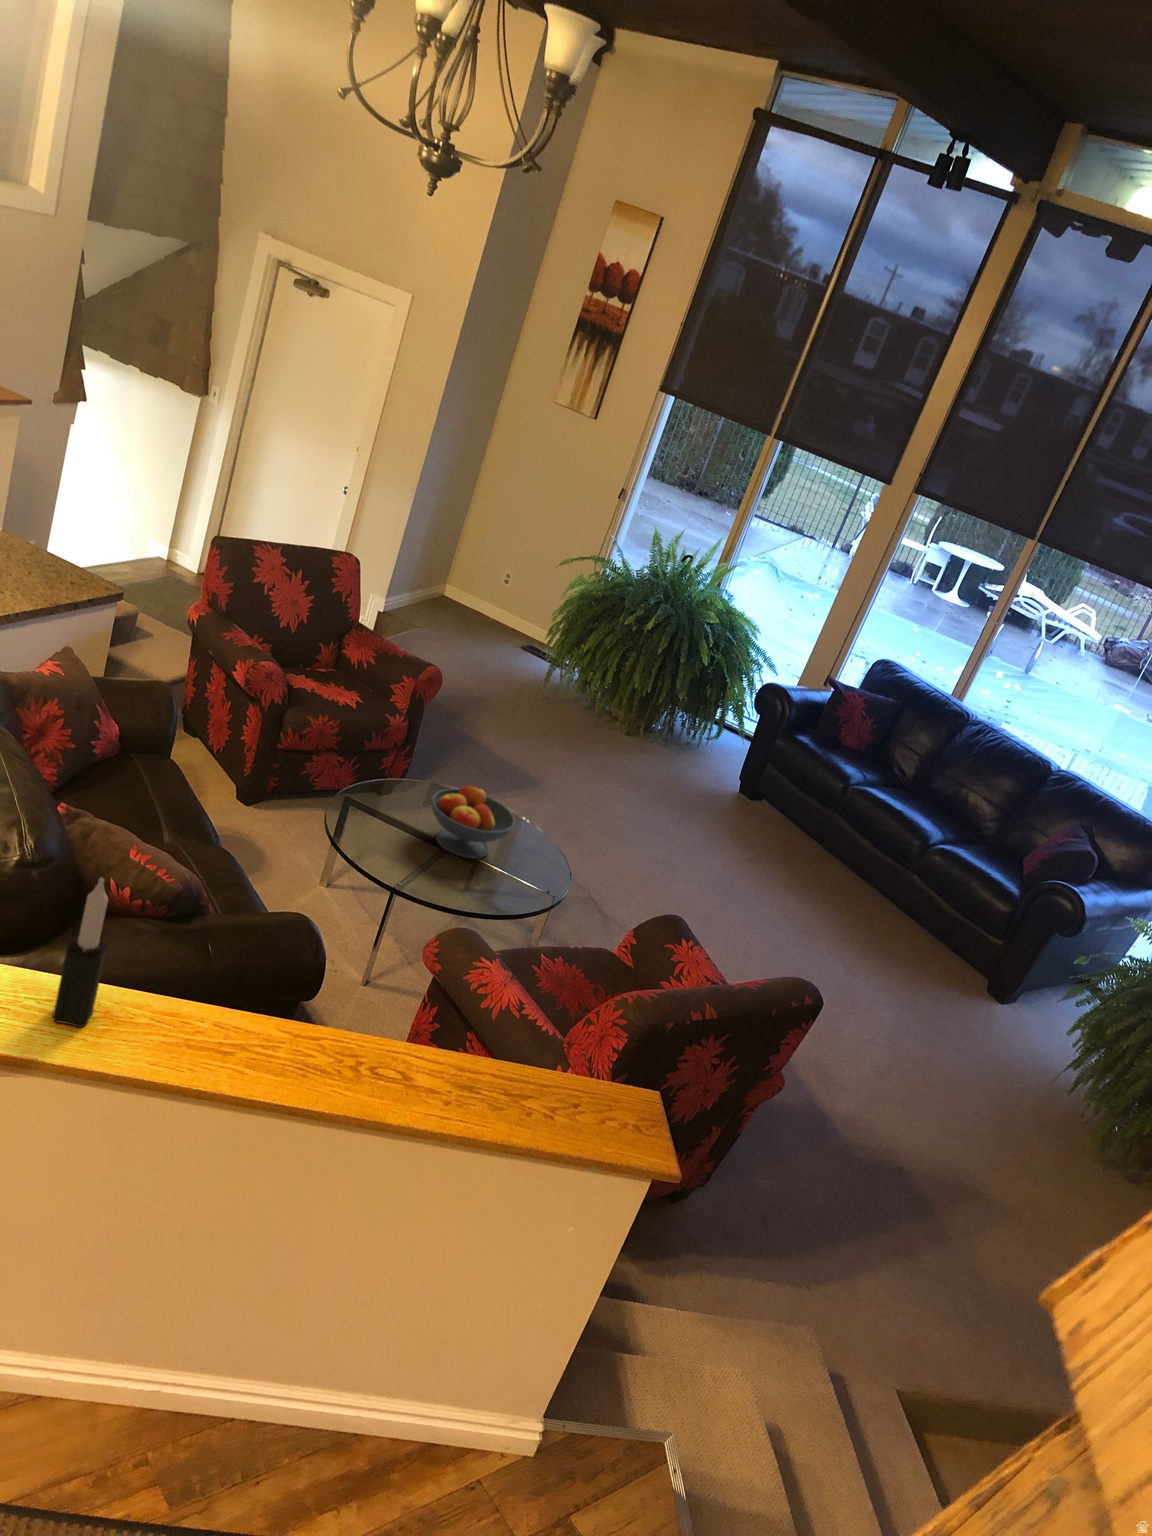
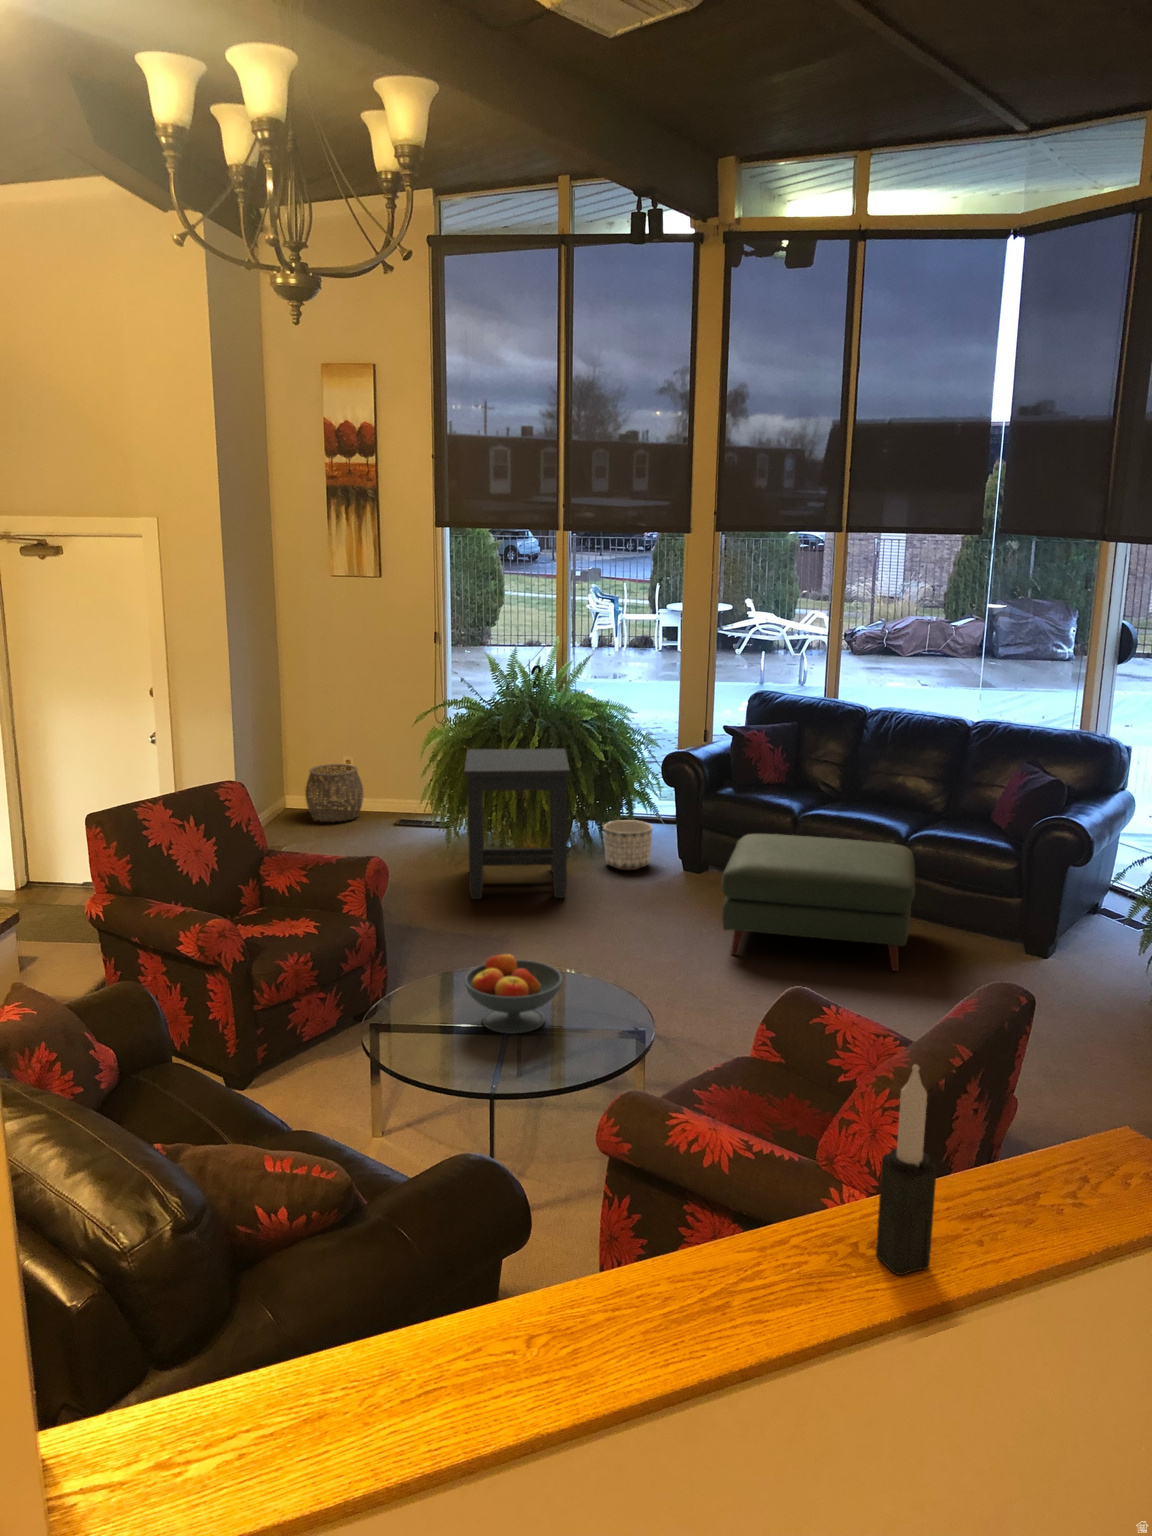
woven basket: none [456,568,512,627] -> present [305,764,363,822]
side table: none [536,605,678,769] -> present [464,749,570,899]
planter: none [676,721,730,772] -> present [604,820,653,870]
ottoman: none [720,781,928,955] -> present [722,834,915,971]
candle: present [53,878,108,1027] -> present [876,1065,937,1275]

